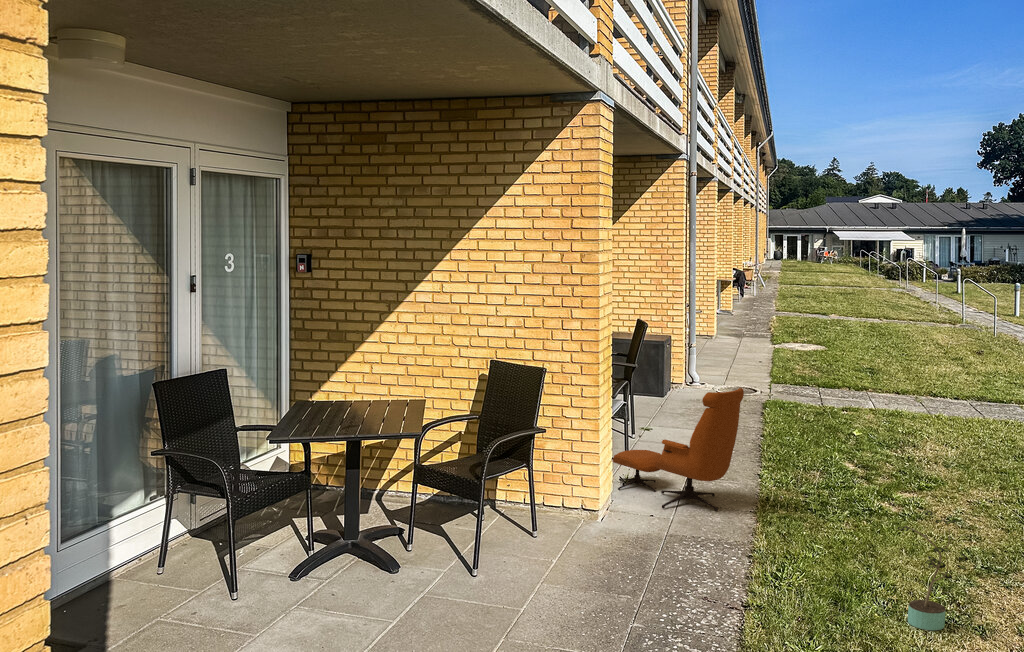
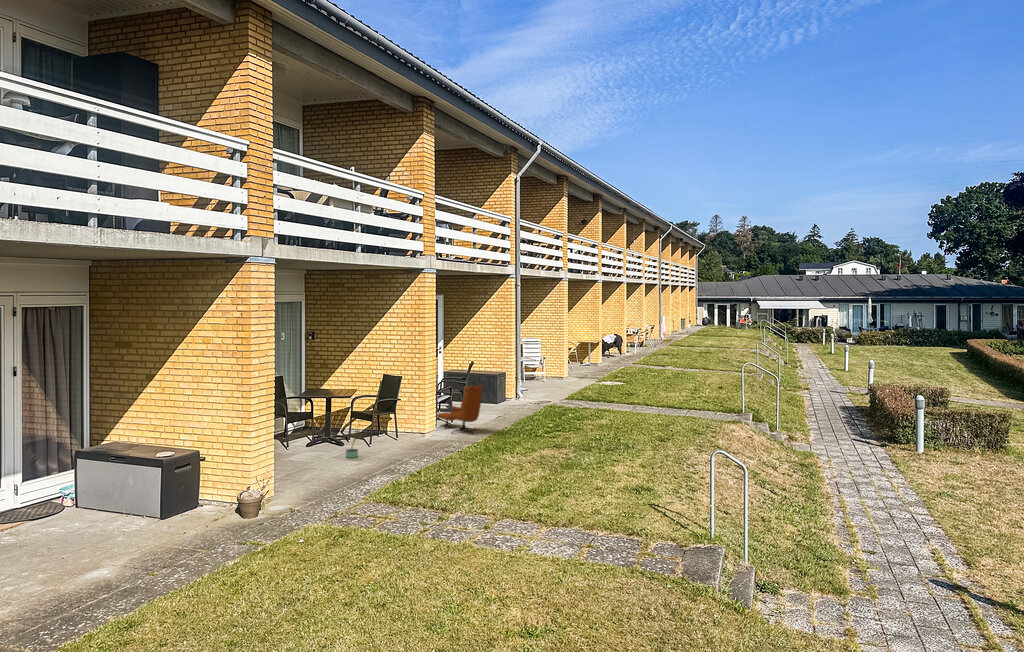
potted plant: present [897,511,968,630] -> present [346,428,360,458]

